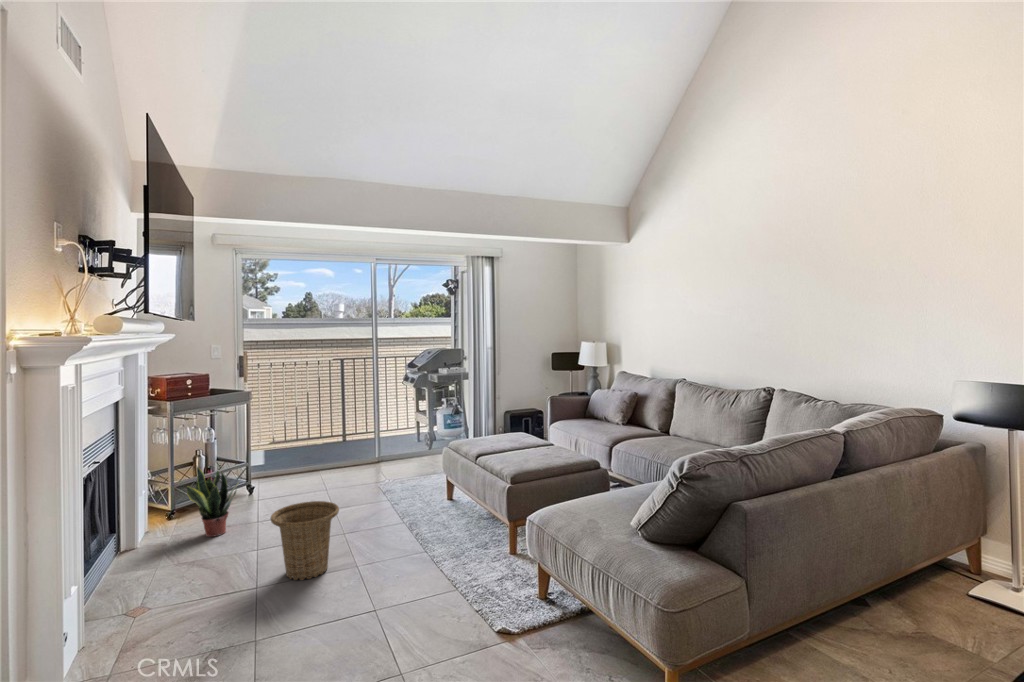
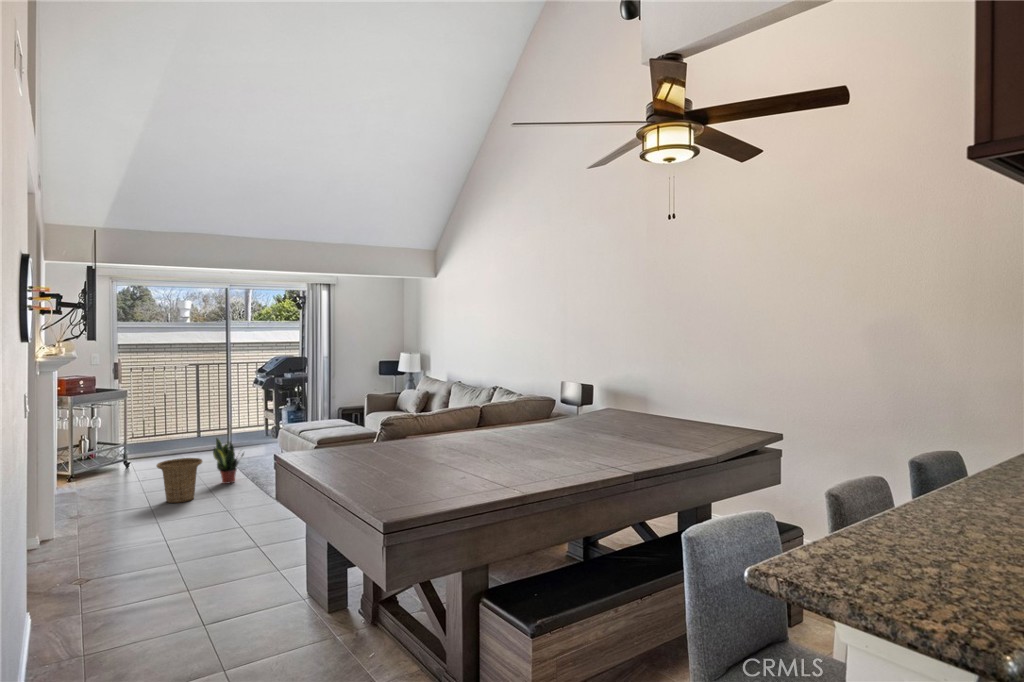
potted plant: present [187,467,239,537] -> present [213,438,244,484]

